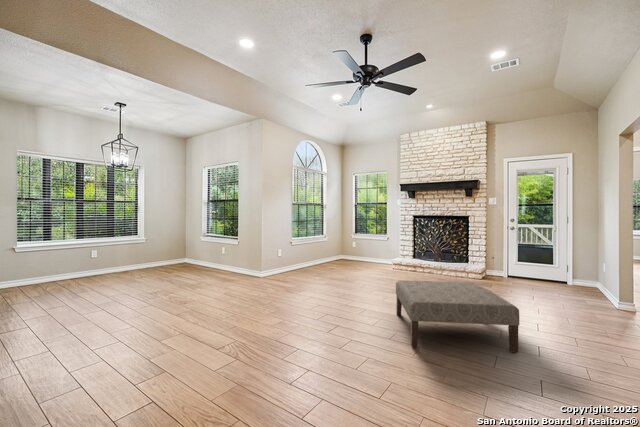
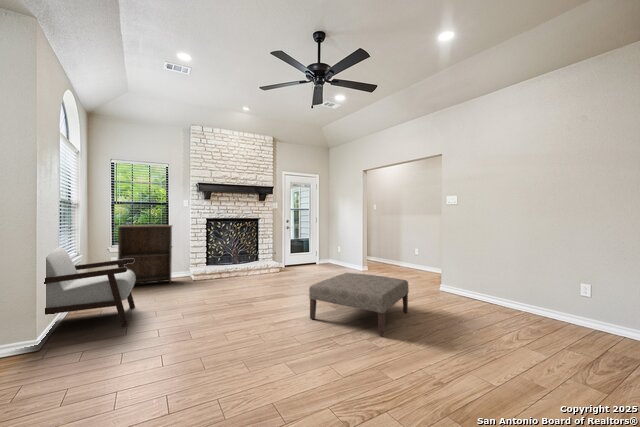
bookshelf: none [347,220,383,267] -> present [118,225,172,284]
armchair: none [274,230,332,281] -> present [44,247,135,327]

